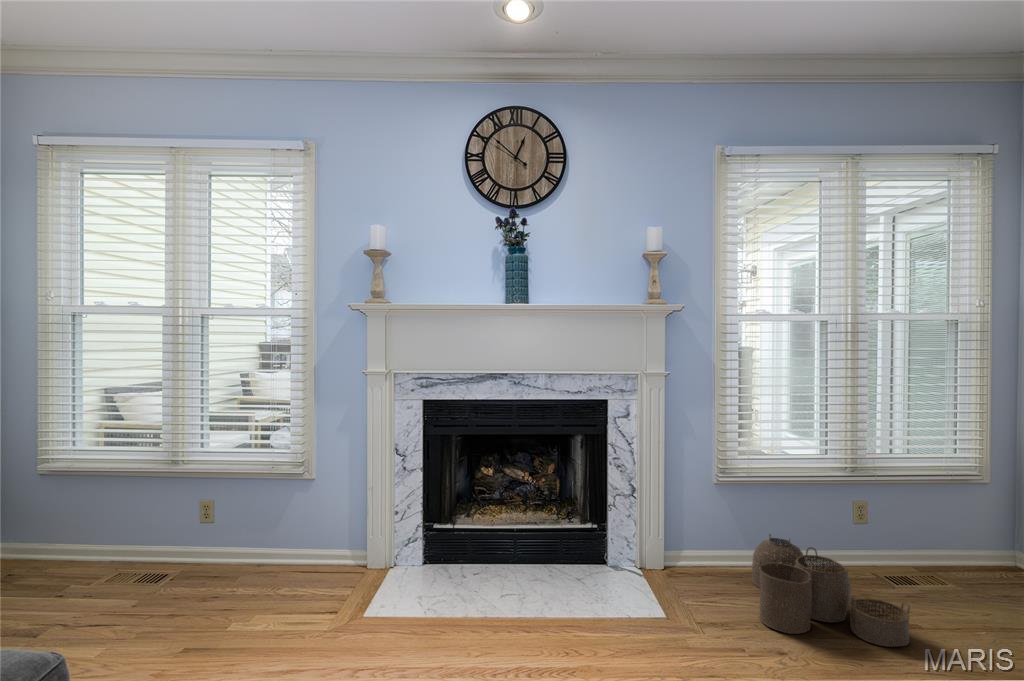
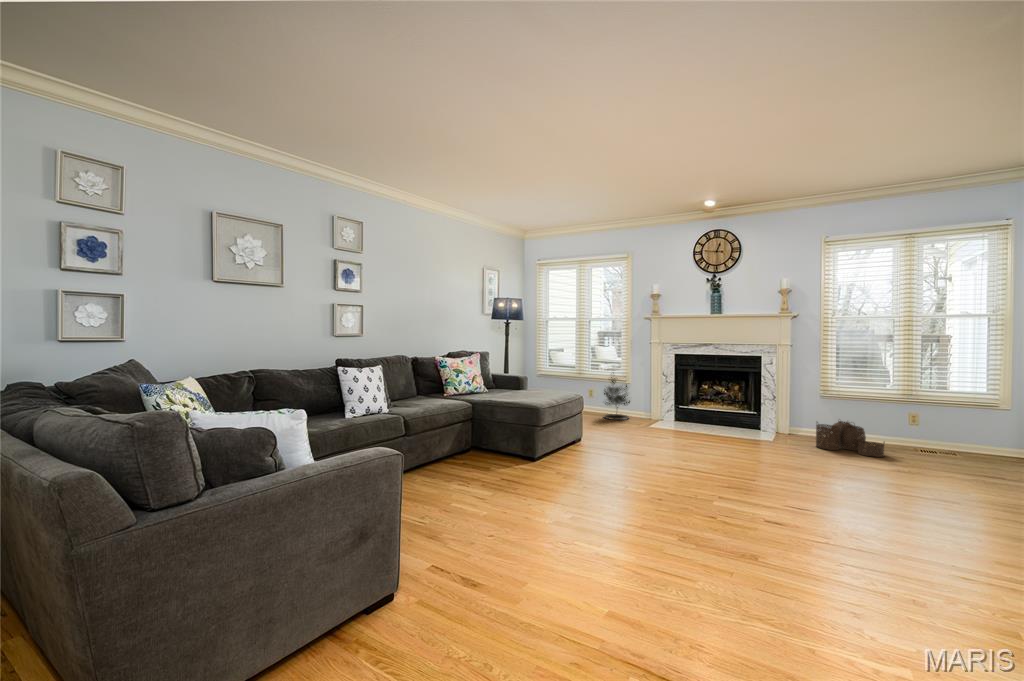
potted tree: none [228,452,315,591] -> present [604,377,630,420]

